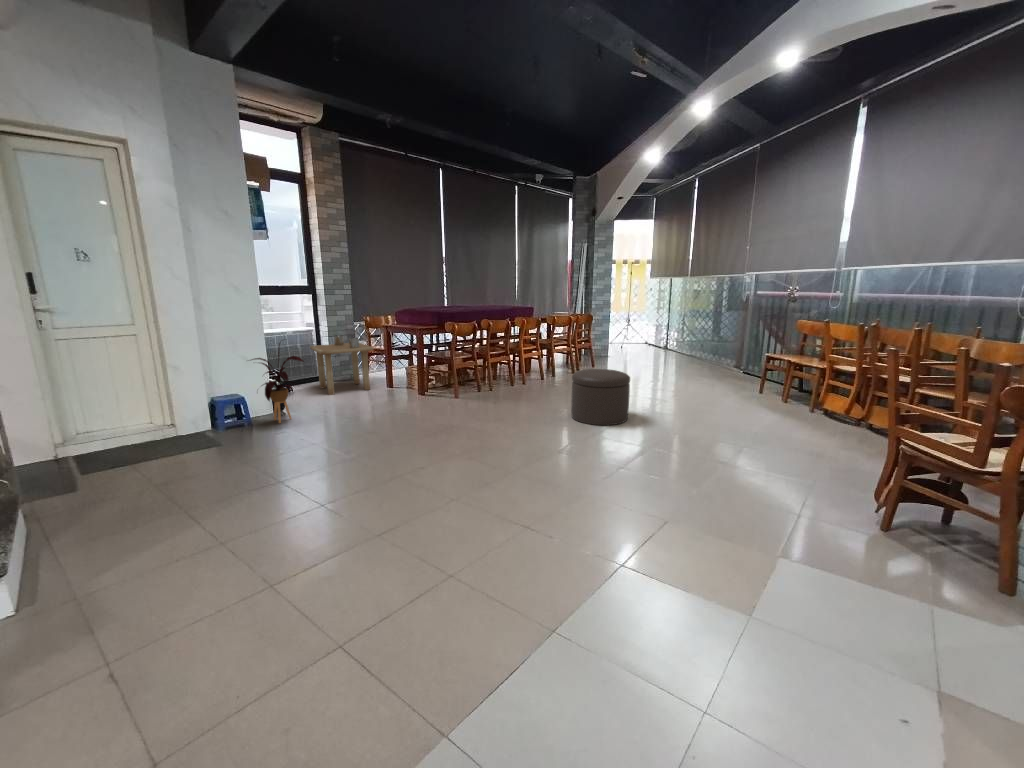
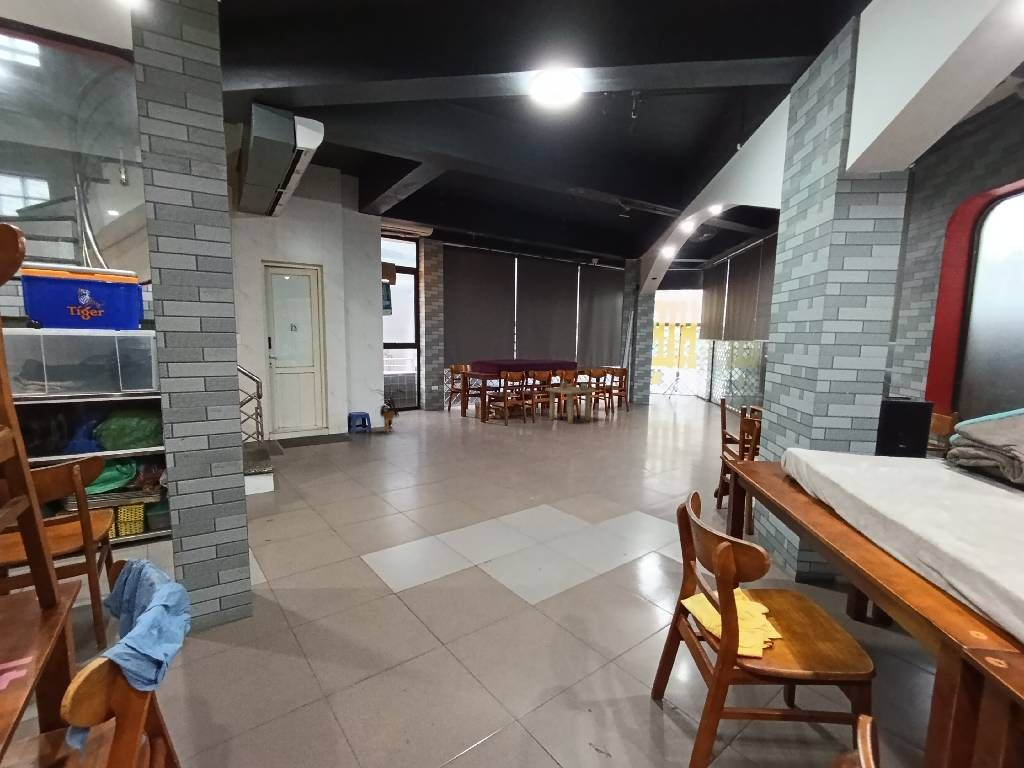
side table: present [310,335,373,395] -> present [545,381,596,424]
ottoman: present [571,369,630,425] -> none [582,409,625,450]

